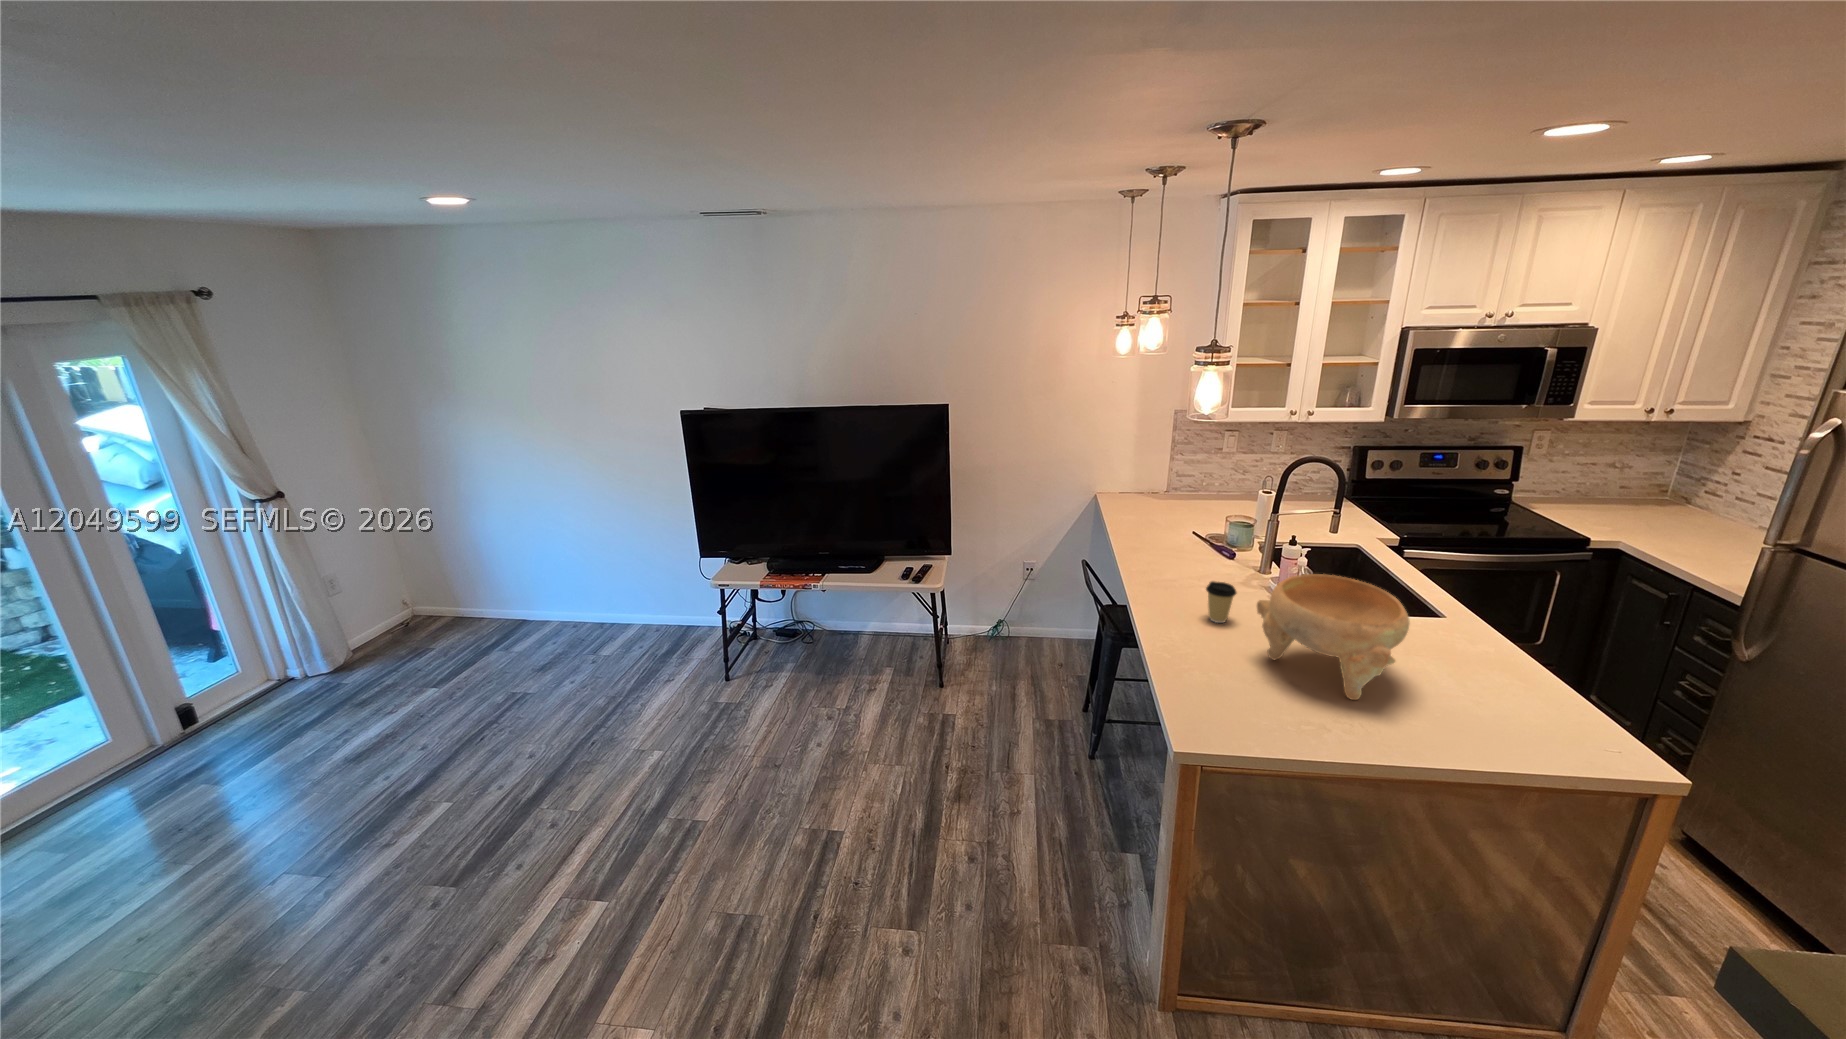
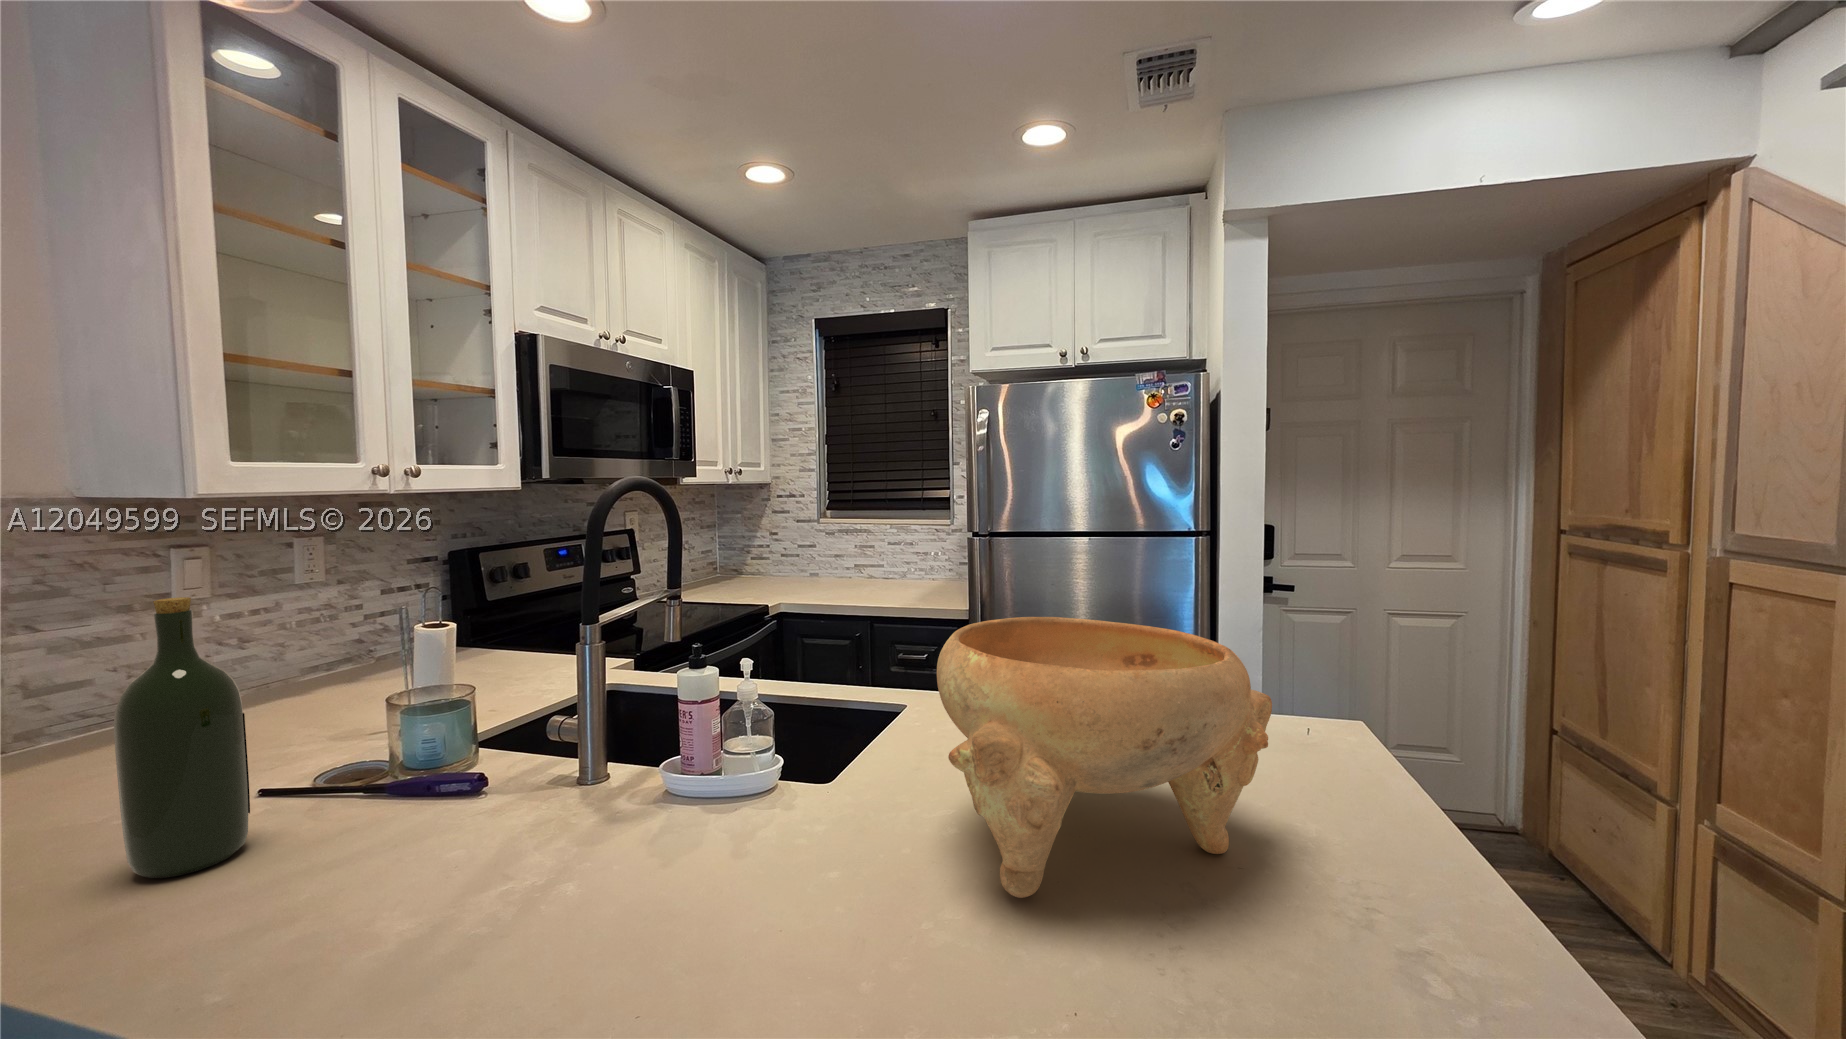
wine bottle: none [1152,475,1181,550] -> present [114,597,250,878]
coffee cup: present [1206,581,1236,623] -> none [685,780,785,932]

